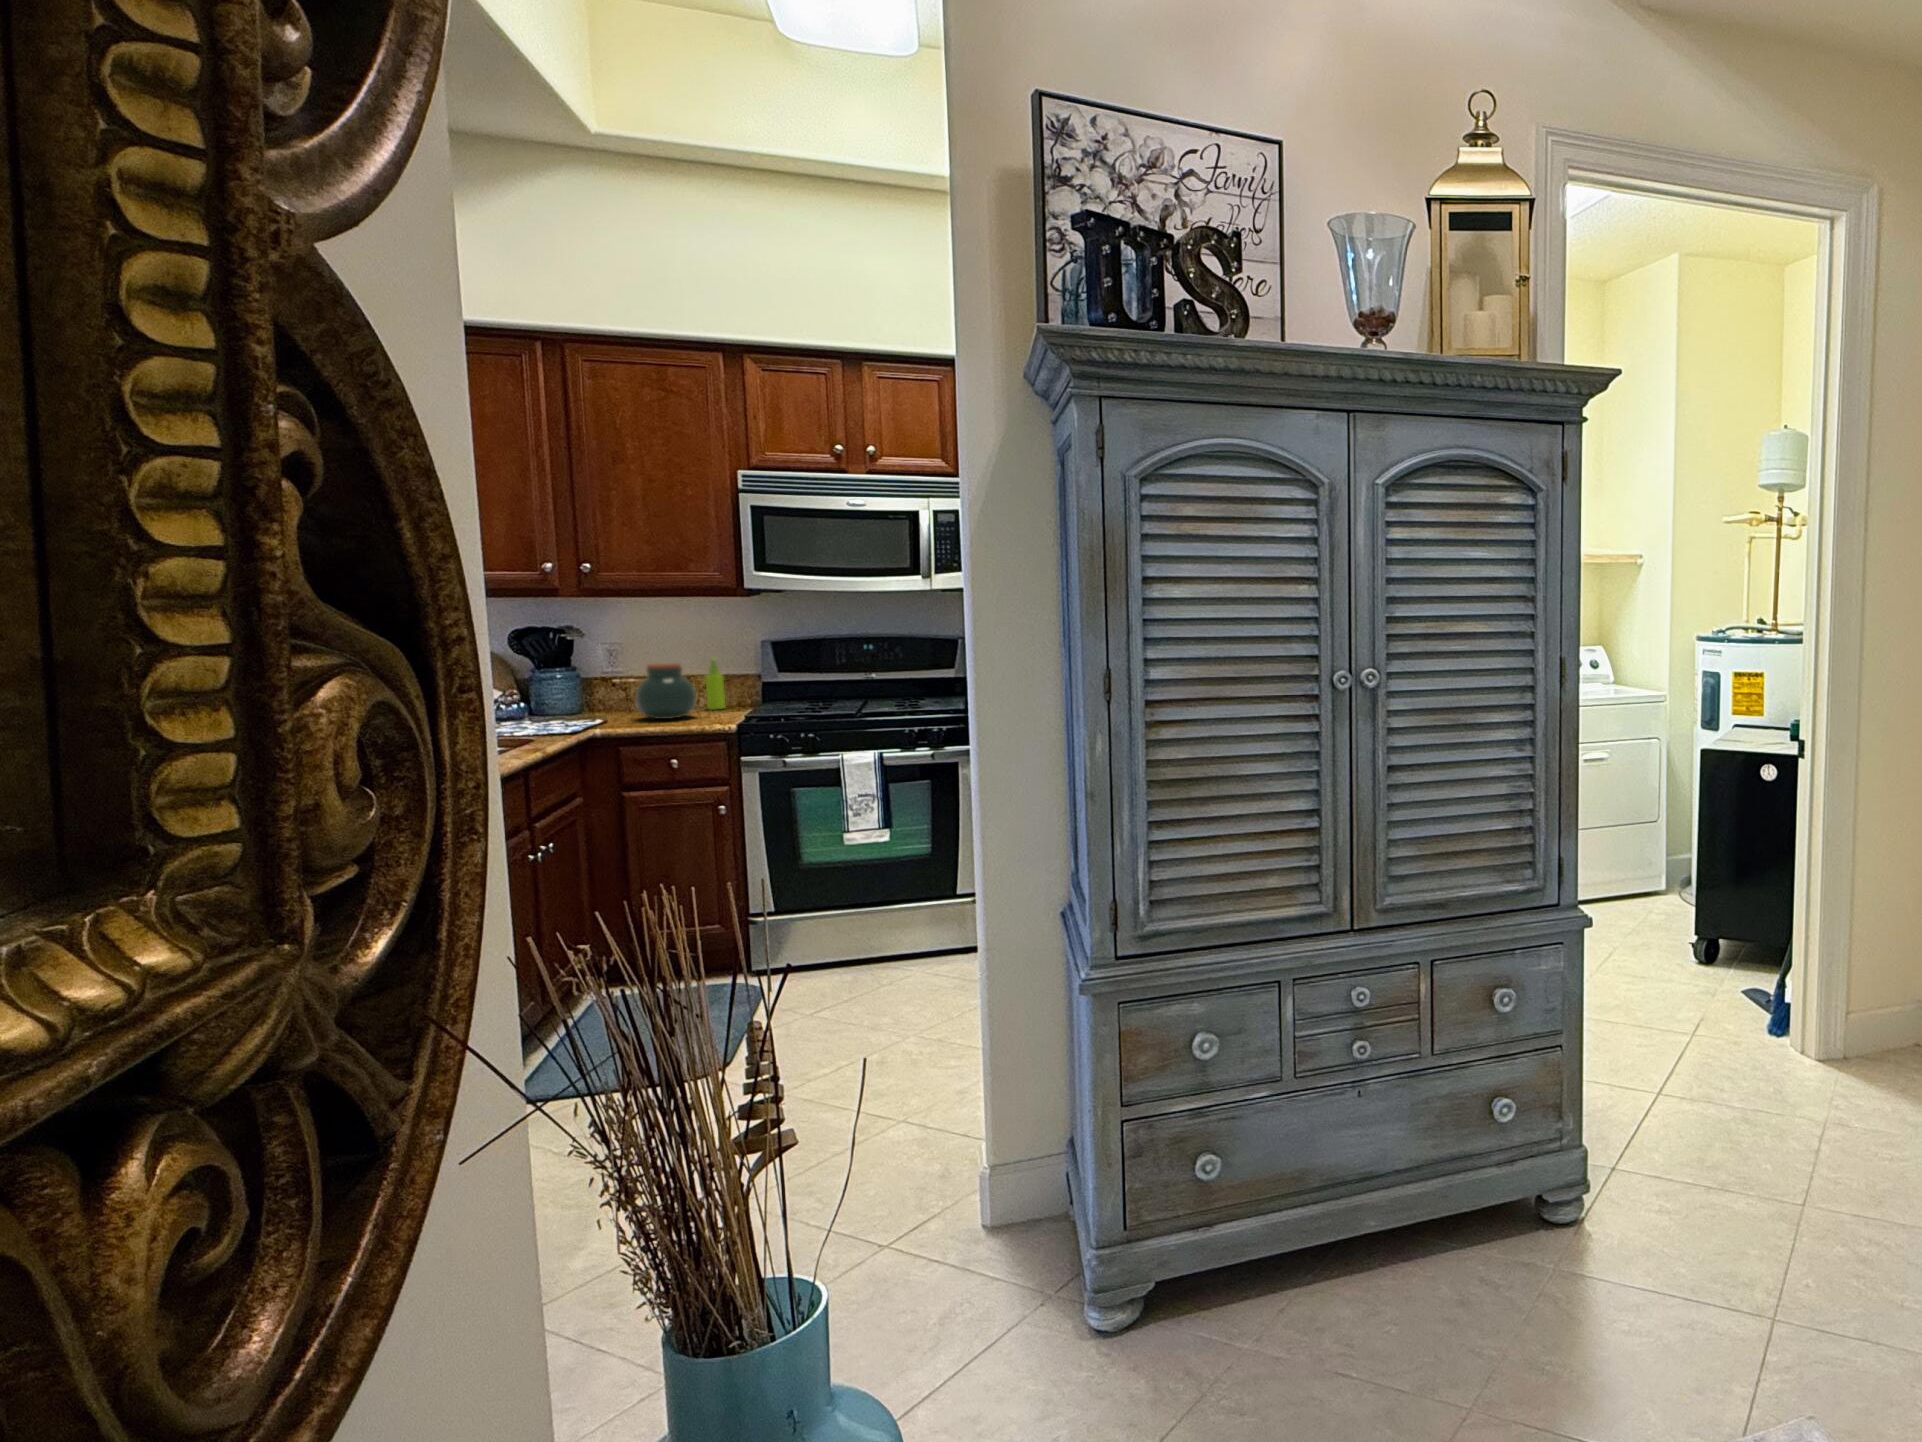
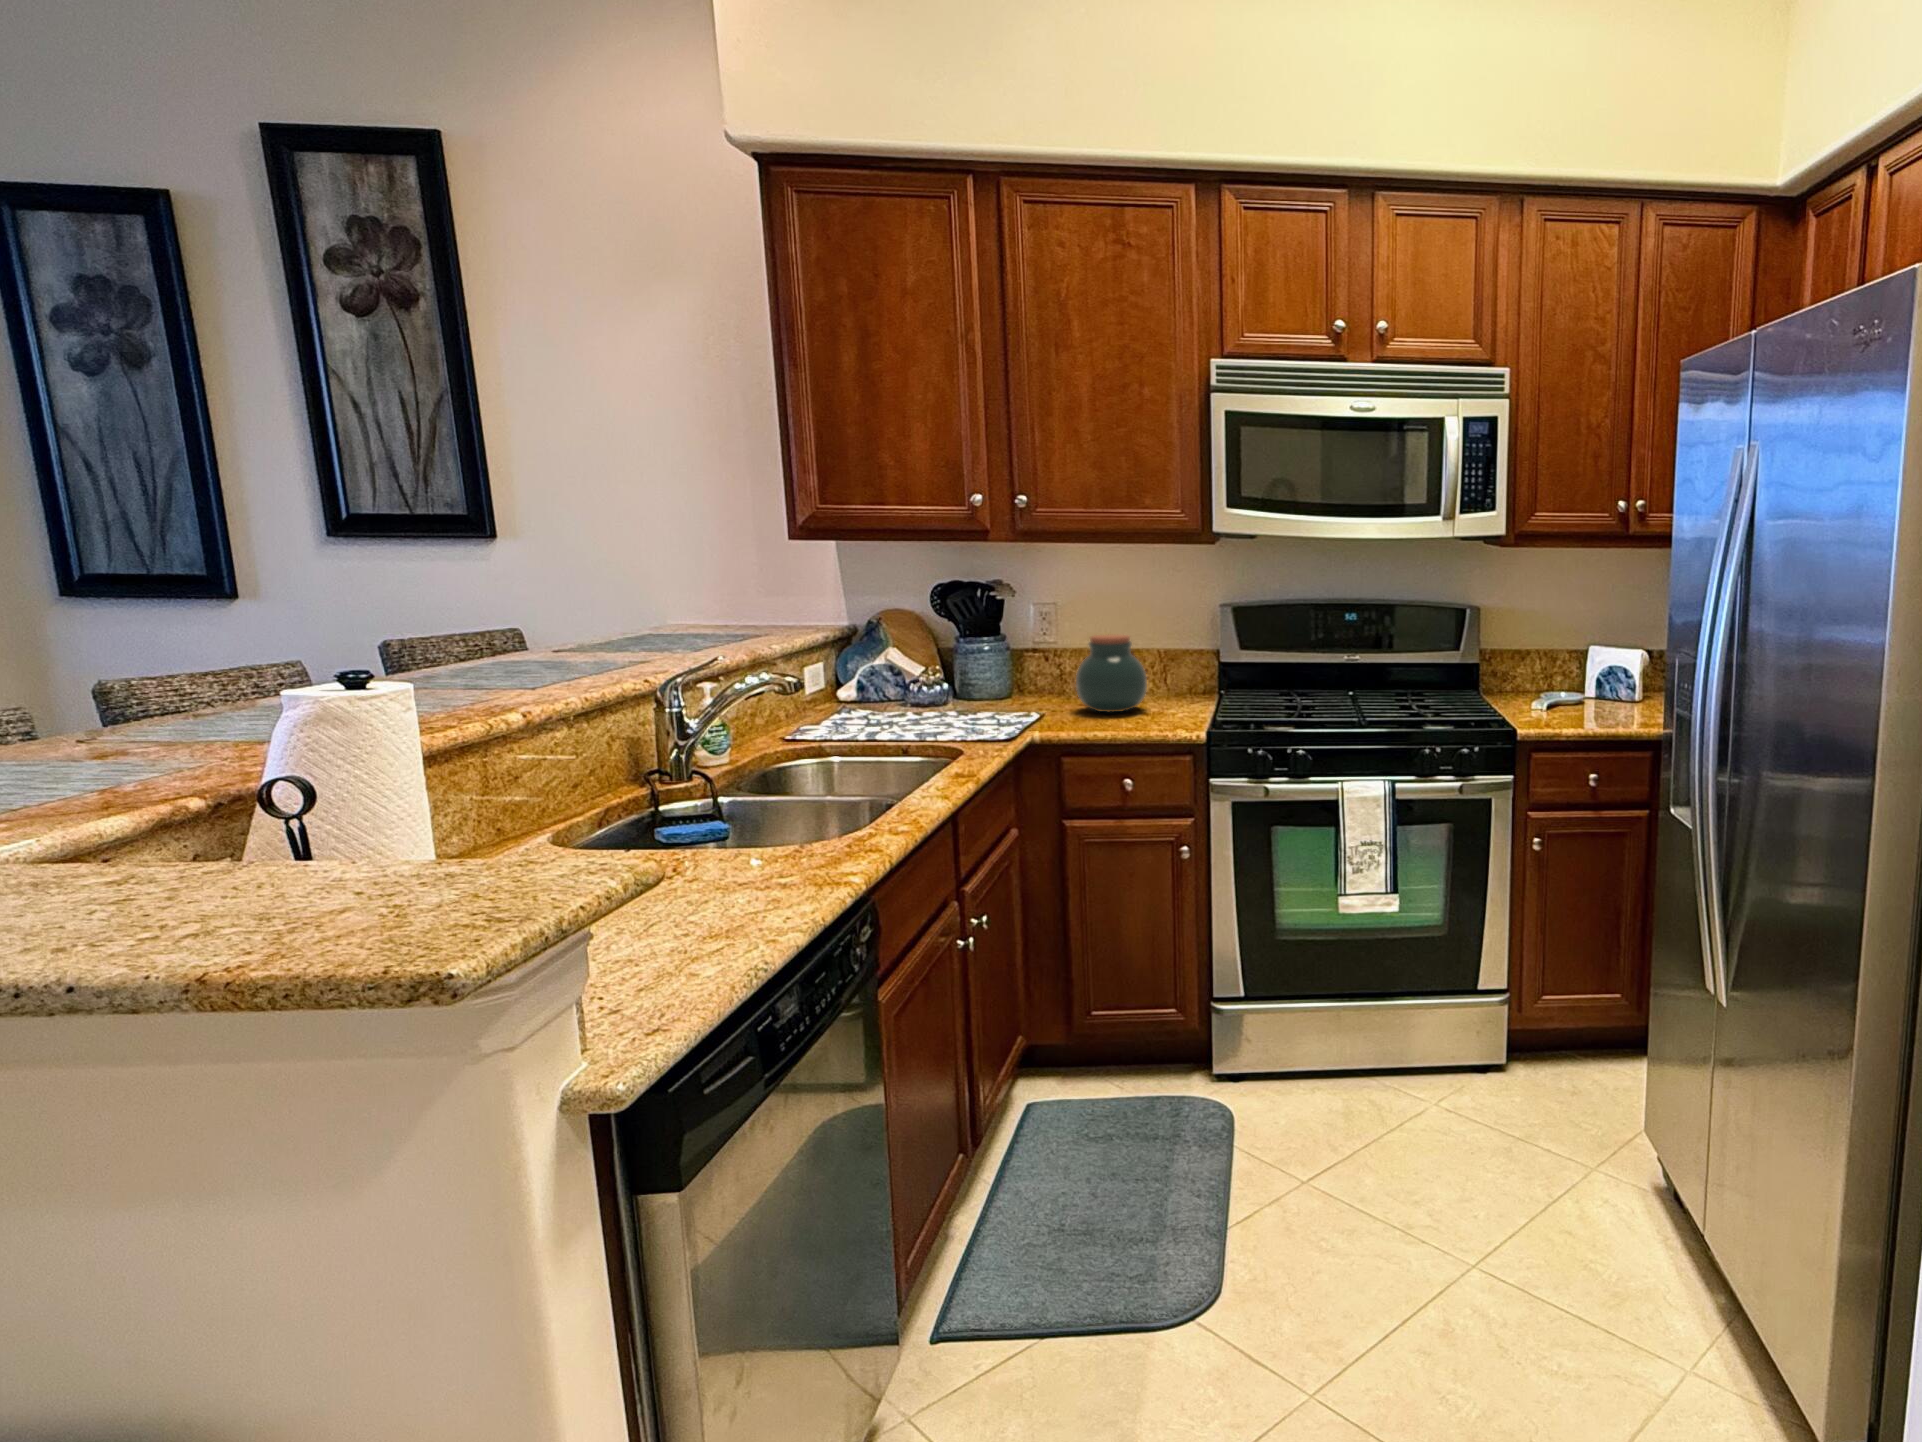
soap dispenser: present [706,658,725,710] -> none [1153,627,1175,697]

